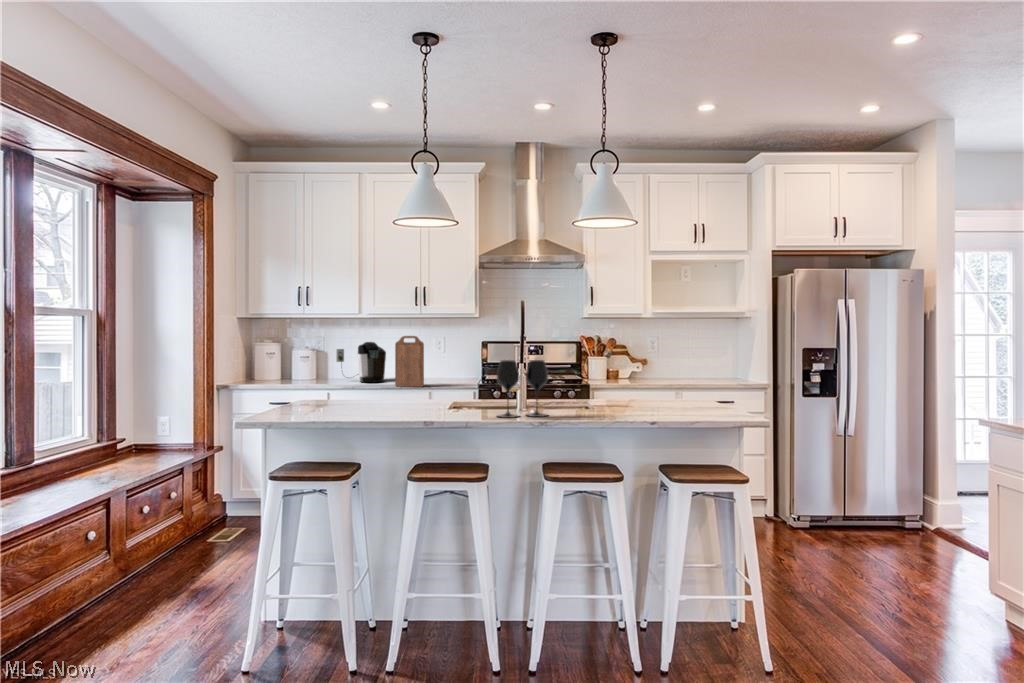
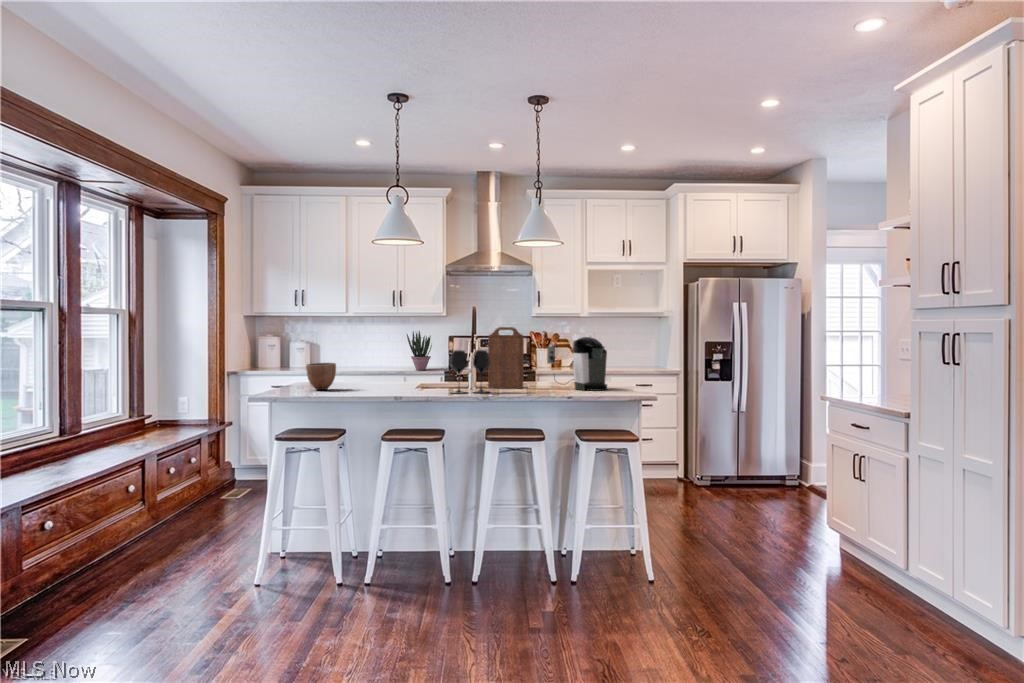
potted plant: none [431,335,462,383] -> present [407,331,432,370]
cutting board: present [395,336,424,387] -> present [488,327,524,388]
coffee maker: present [336,342,386,382] -> present [547,337,607,391]
decorative bowl: none [309,376,347,412] -> present [306,363,336,390]

